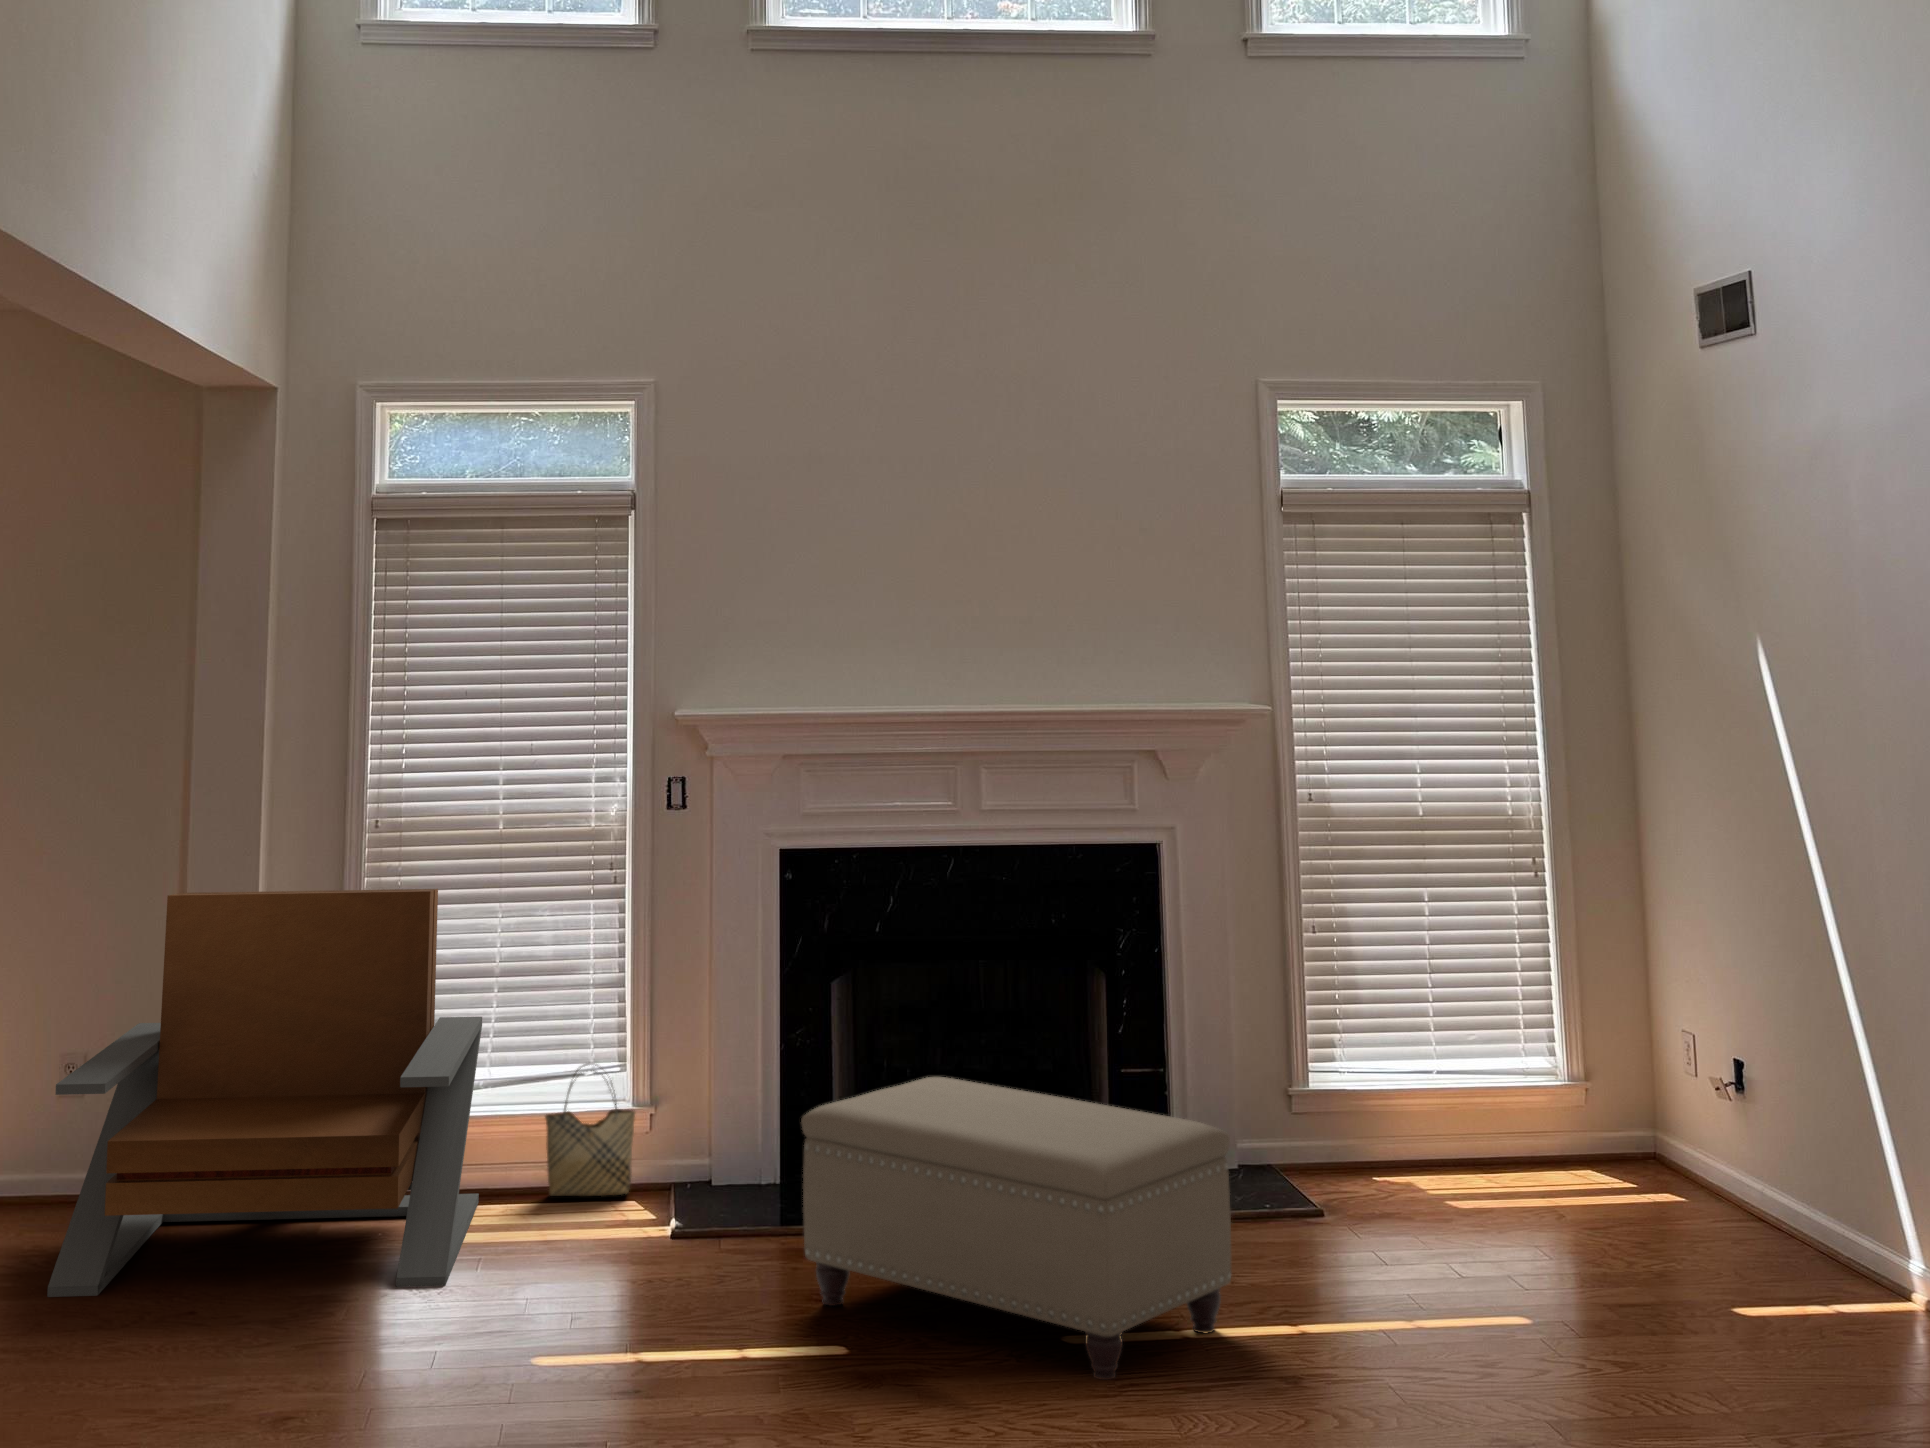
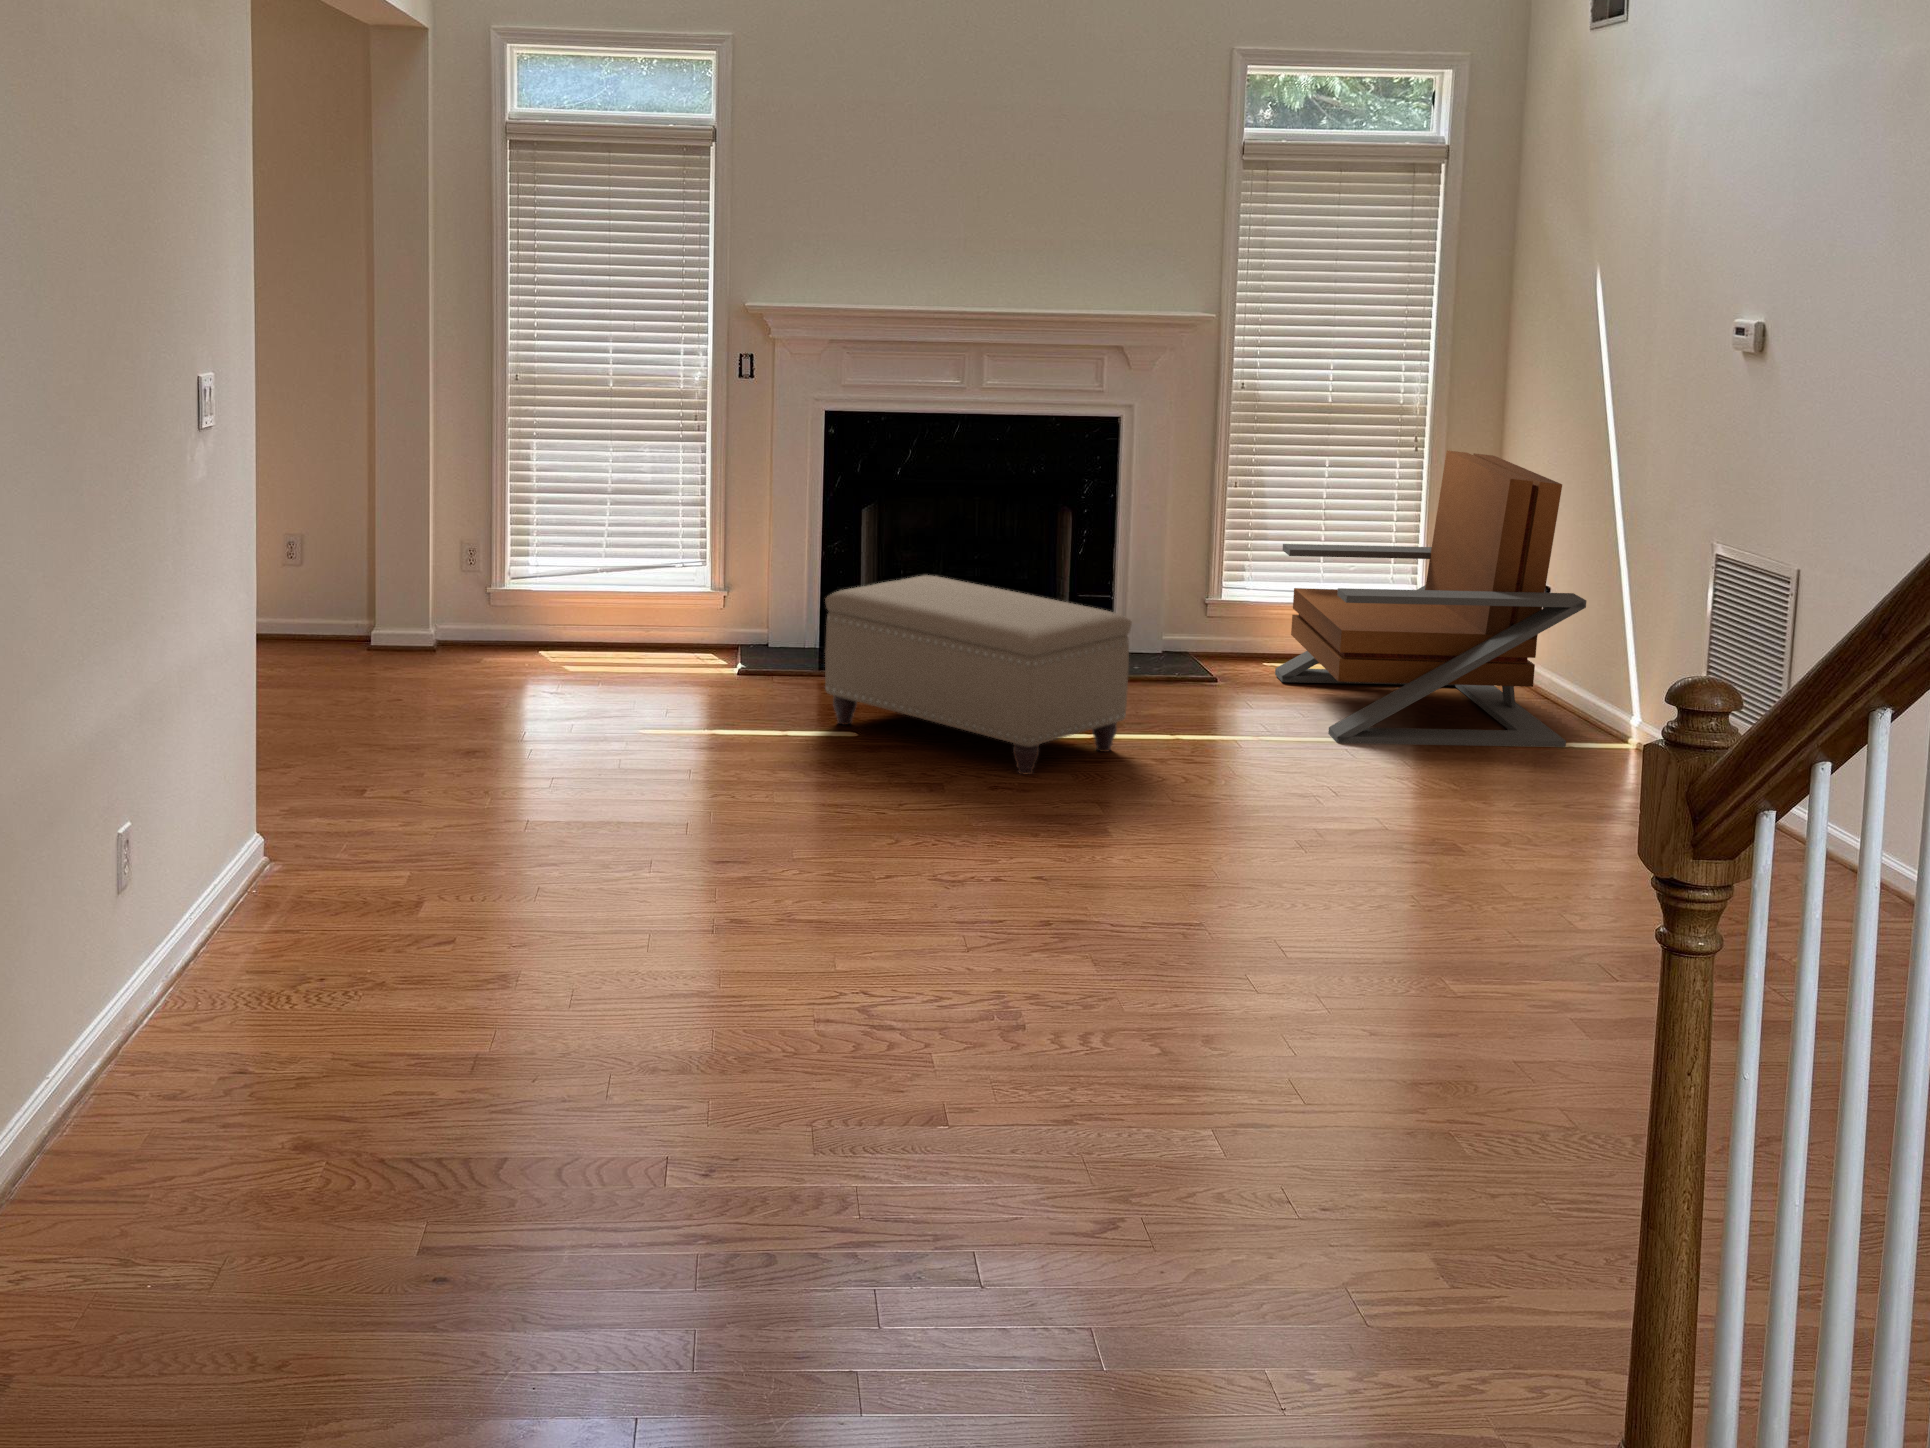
lounge chair: present [47,889,482,1297] -> present [1275,450,1586,747]
woven basket: present [545,1063,635,1196] -> none [644,558,713,652]

